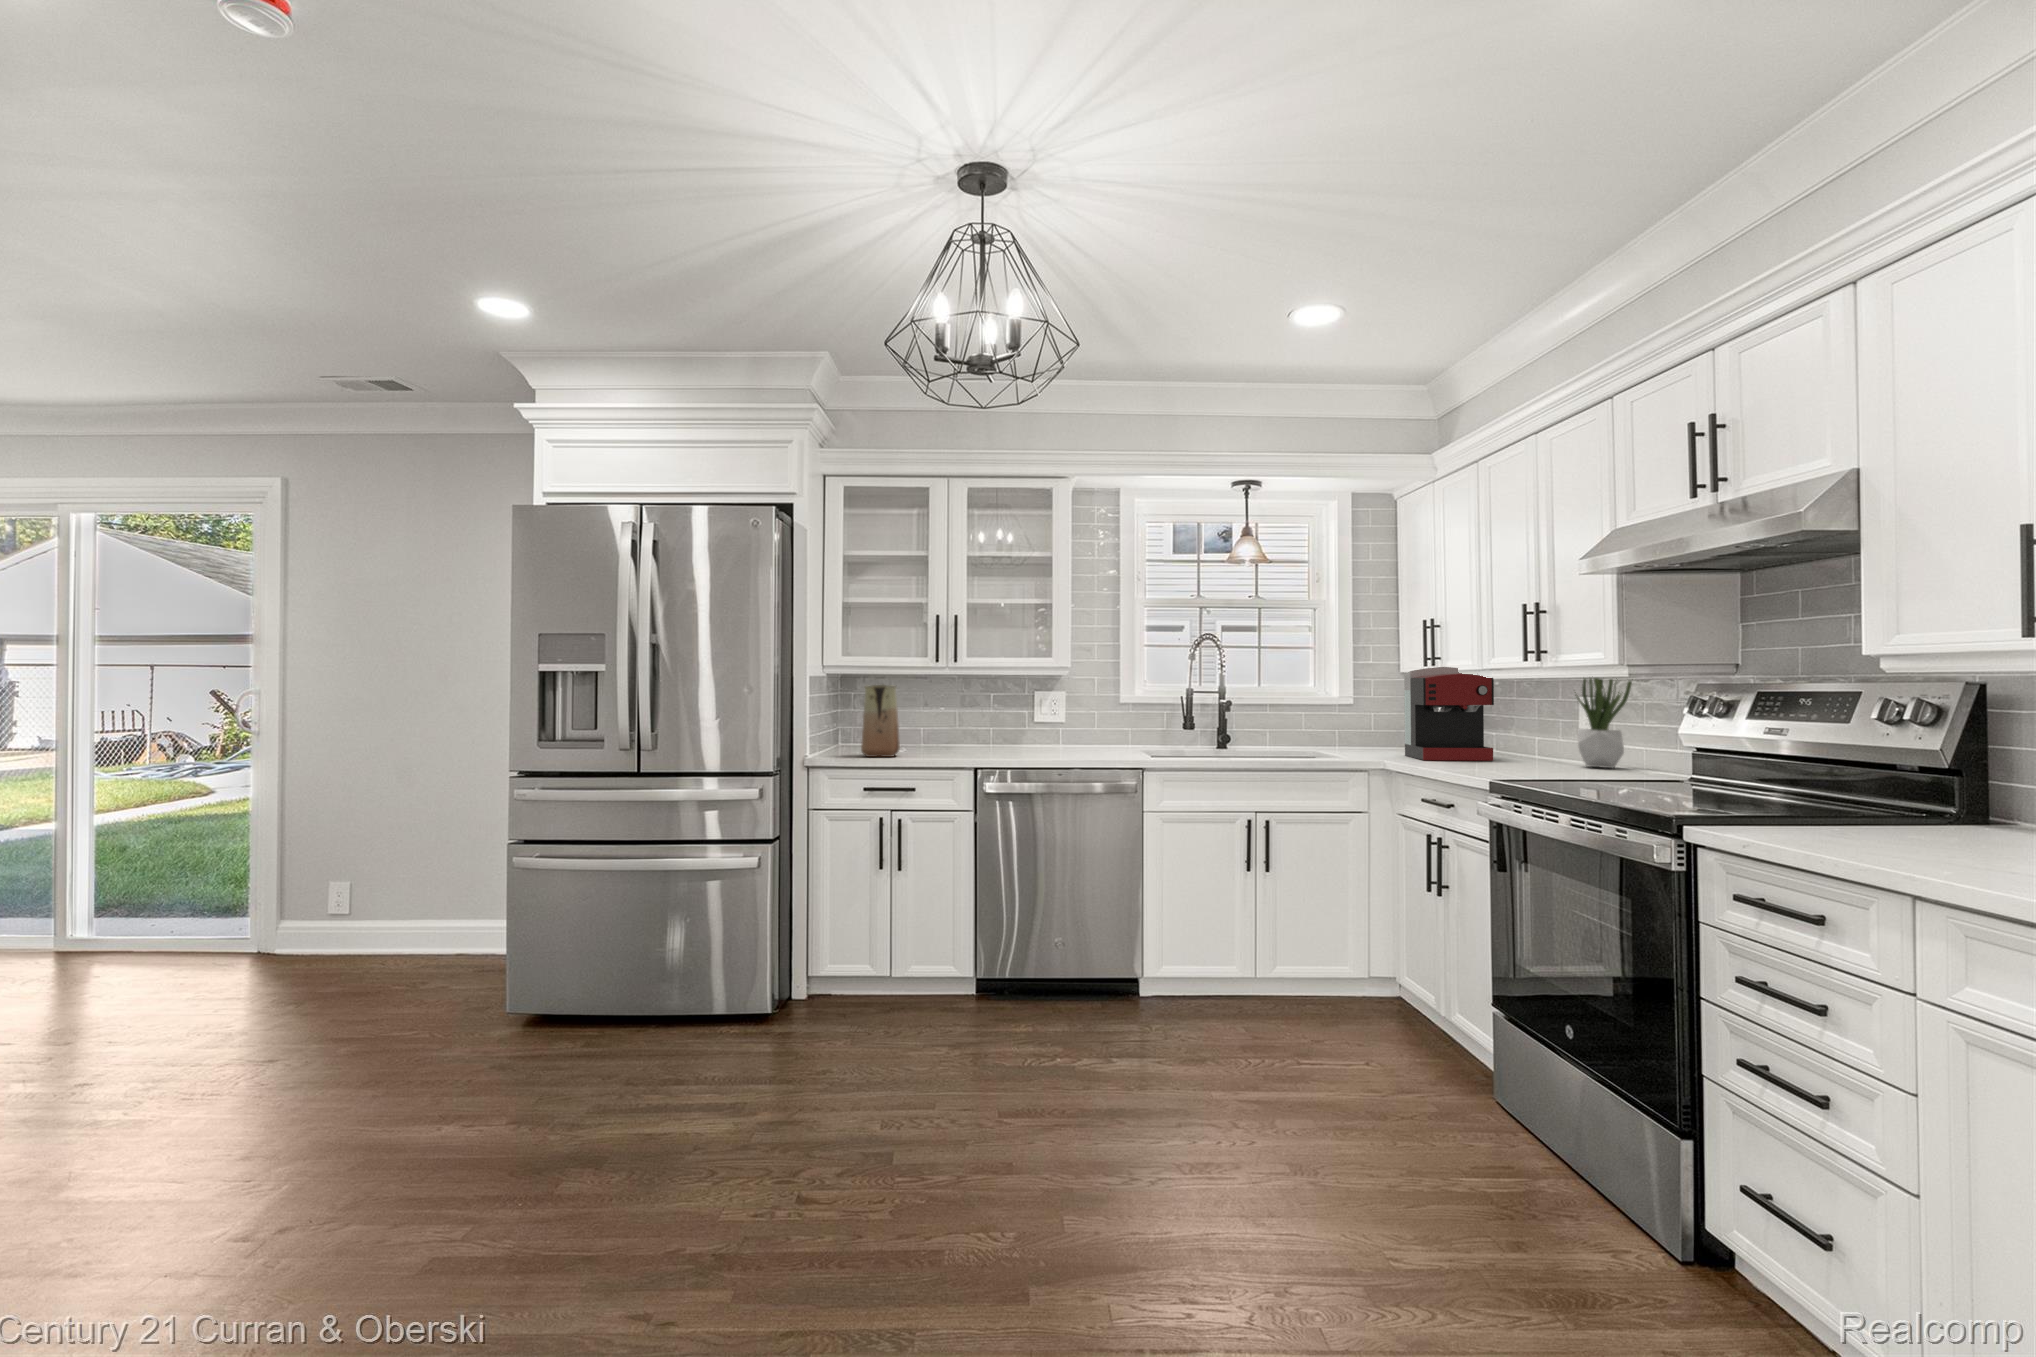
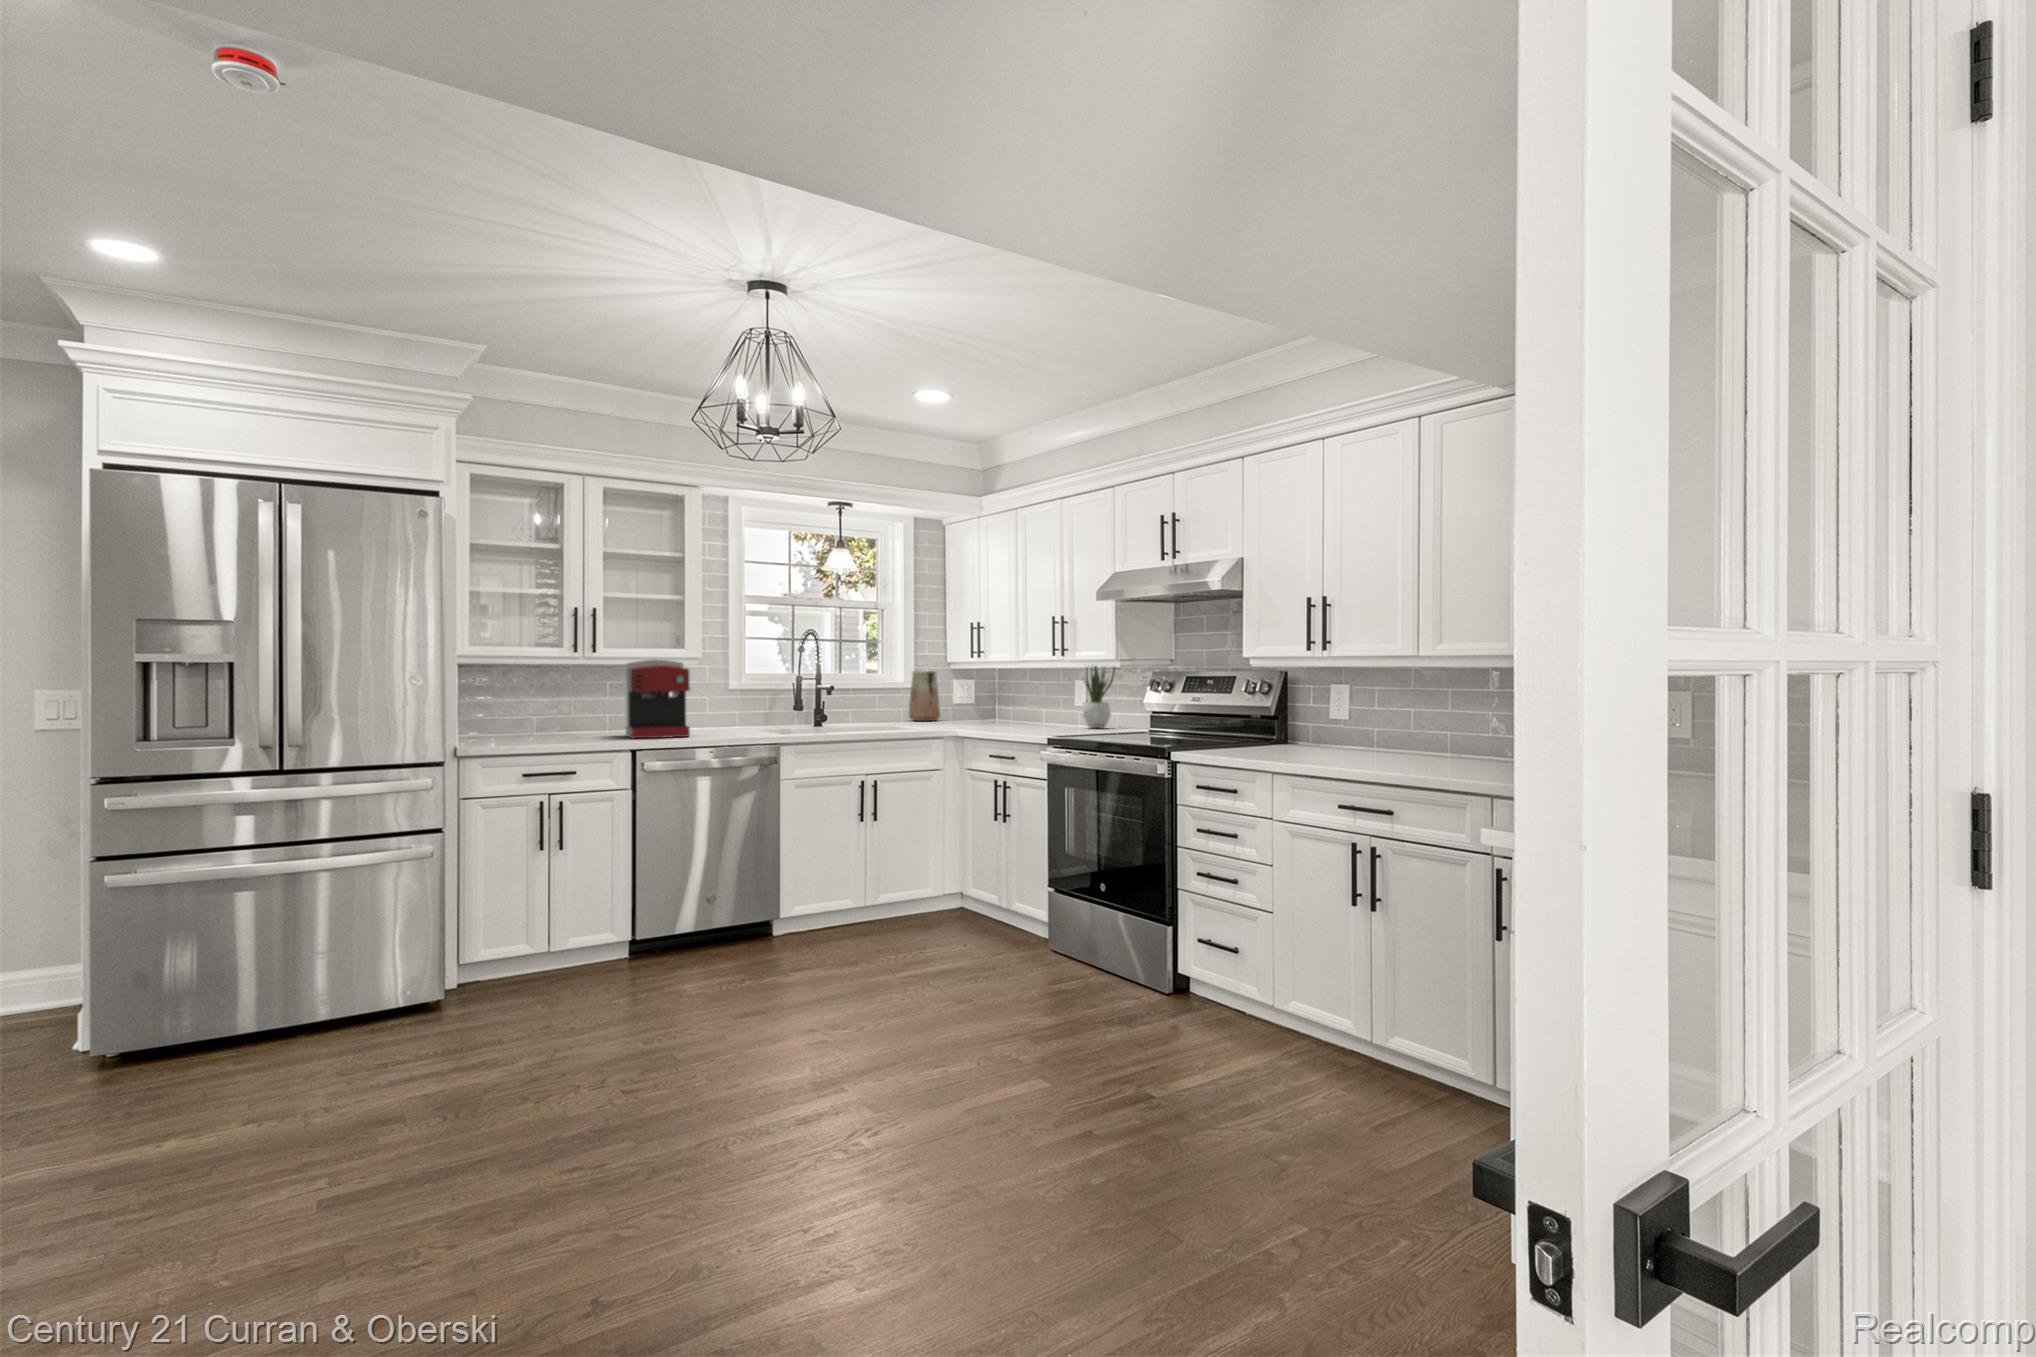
coffee maker: present [1404,667,1494,761] -> present [625,659,690,739]
vase: present [861,685,900,757] -> present [909,671,940,721]

